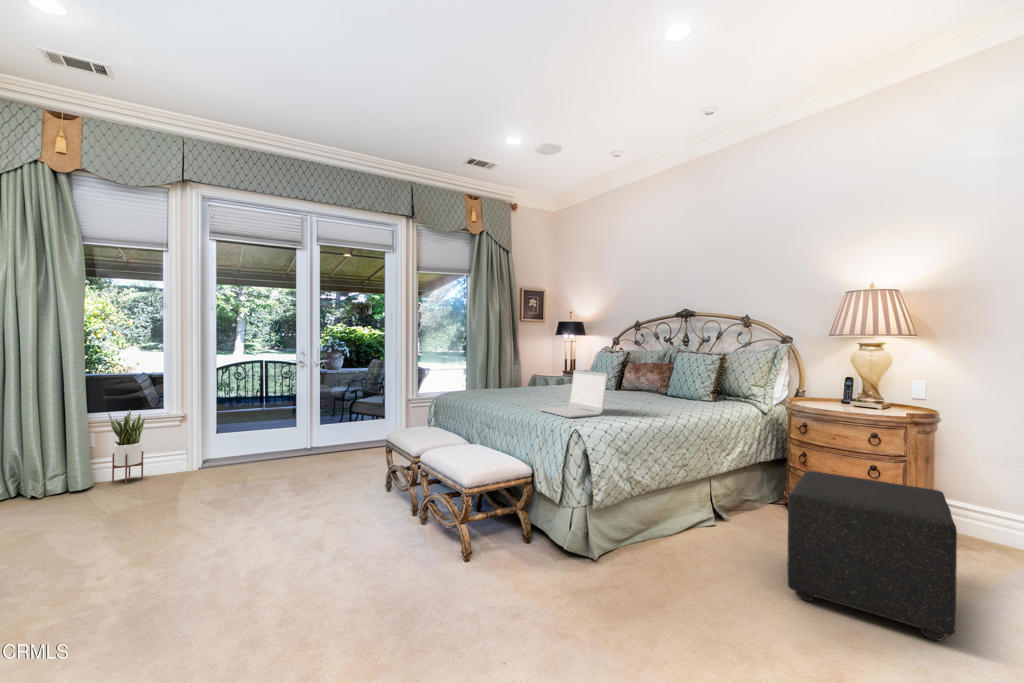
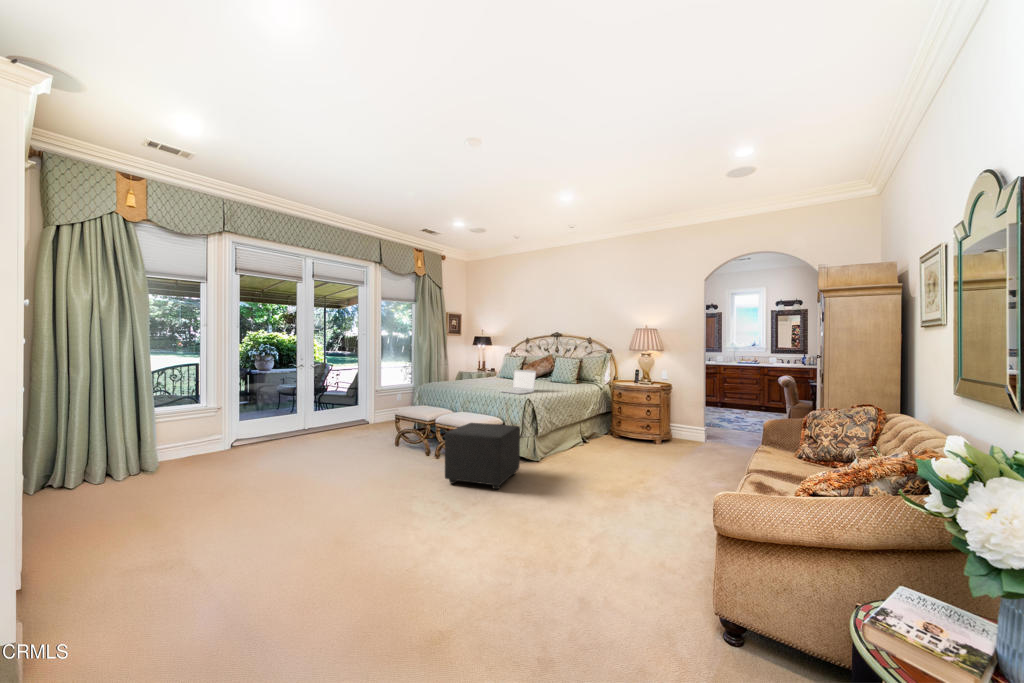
potted plant: present [108,410,145,483] -> none [186,406,208,459]
ottoman: present [787,471,957,641] -> present [445,423,520,489]

